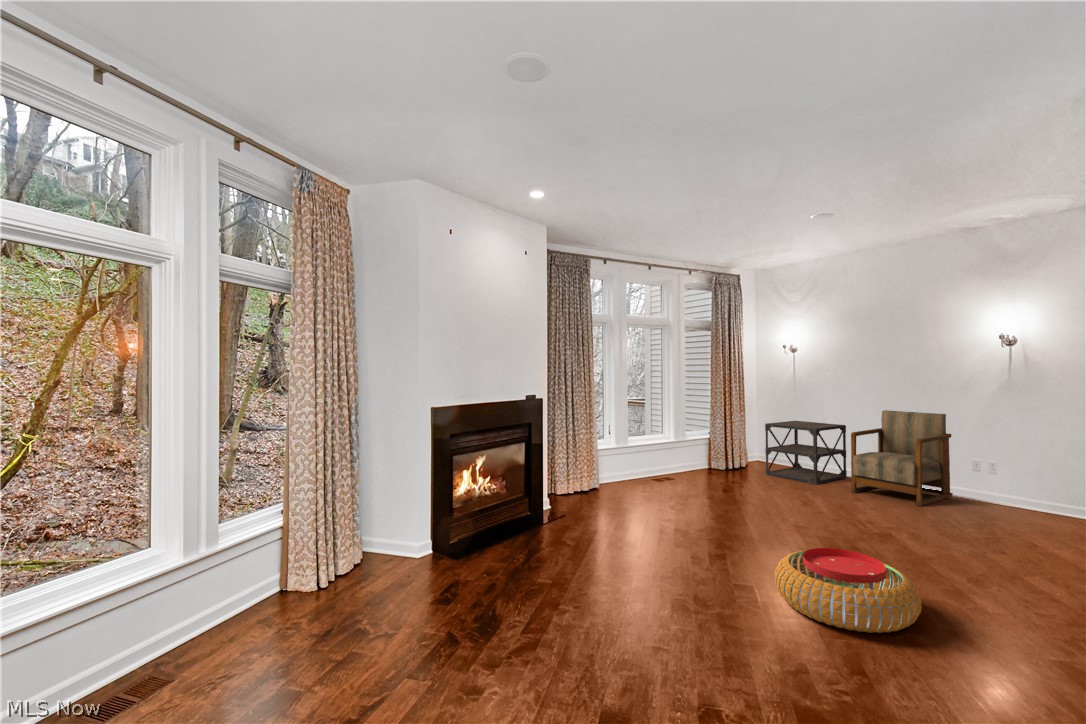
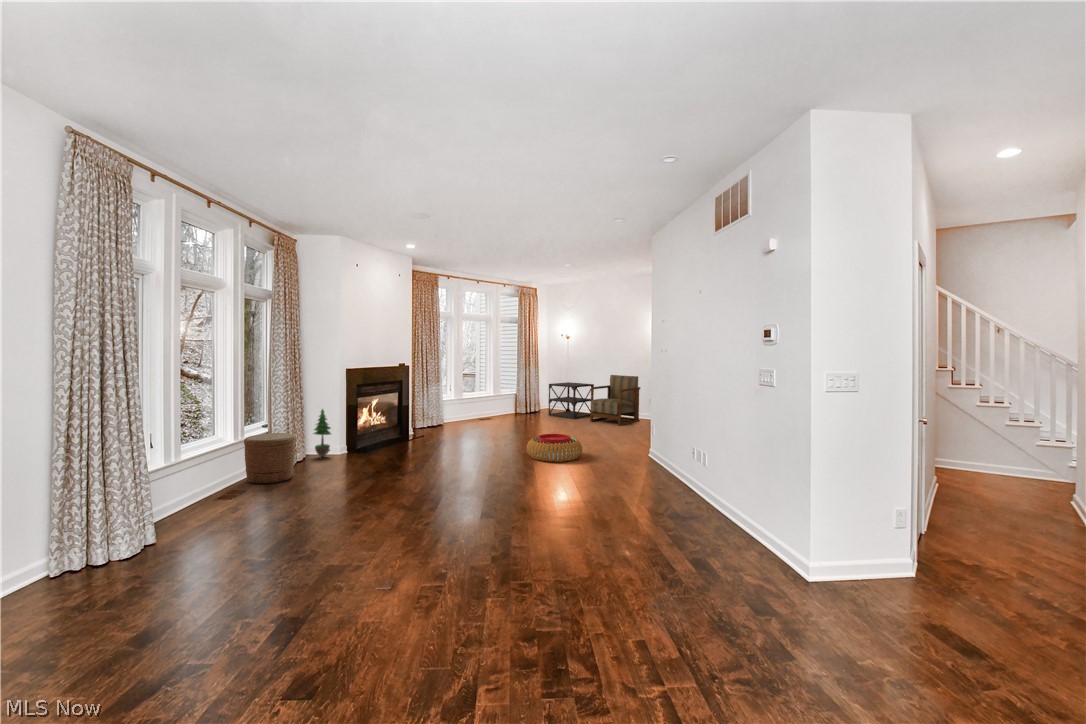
potted tree: none [370,476,403,564] -> present [314,409,331,457]
woven basket: none [203,533,307,652] -> present [244,433,296,484]

